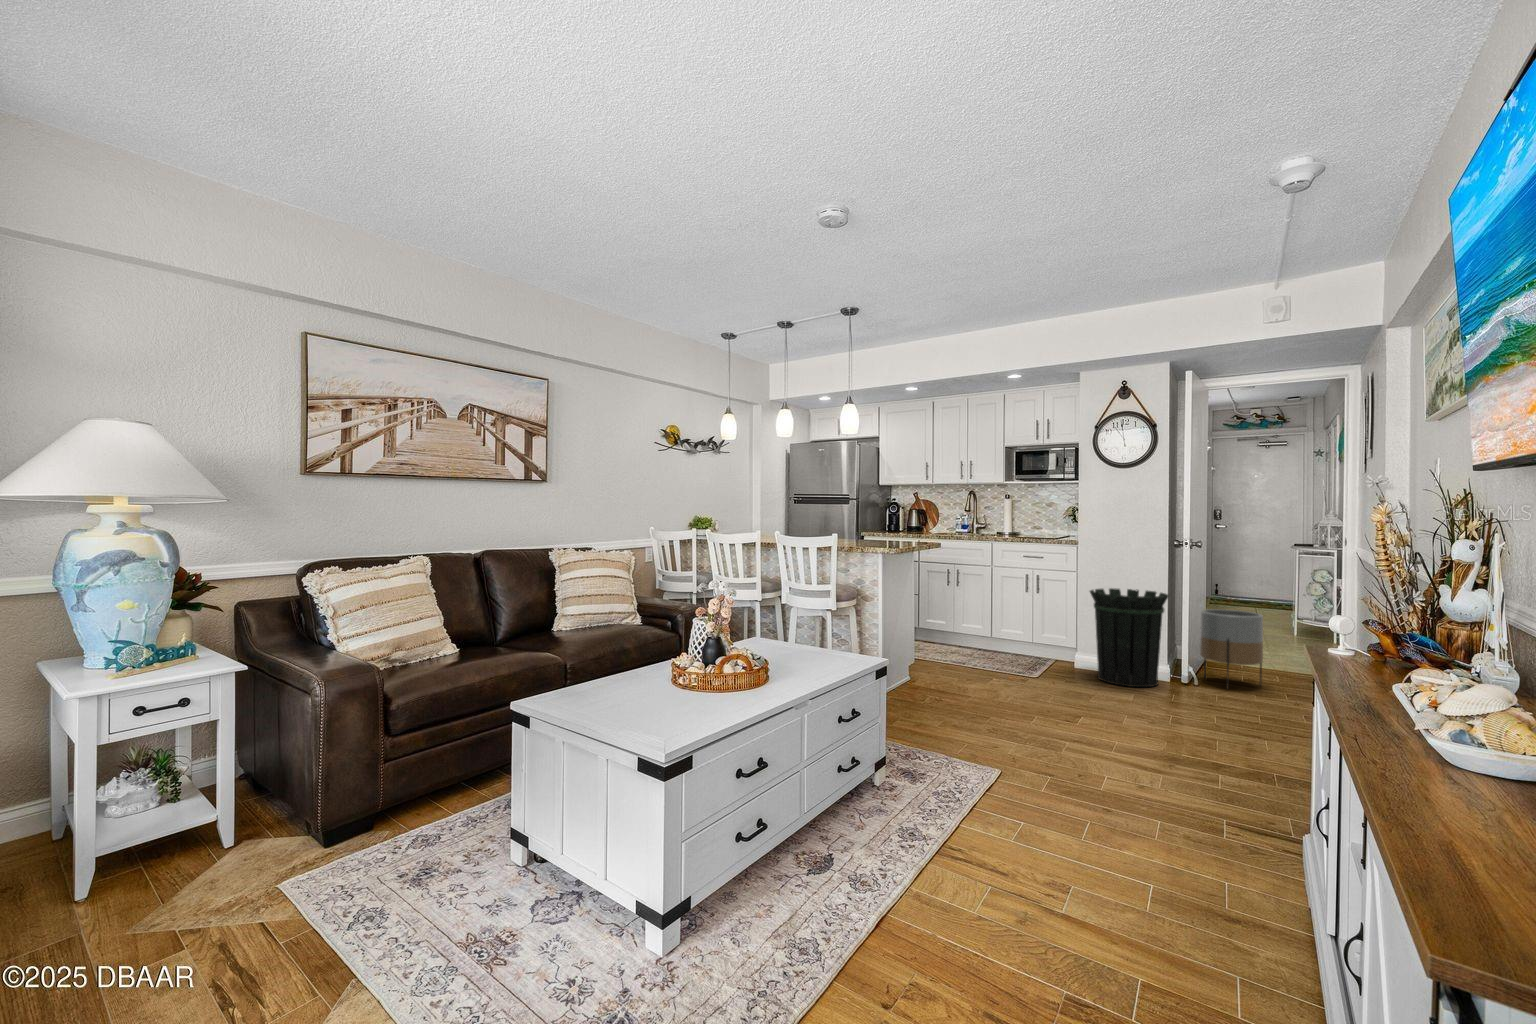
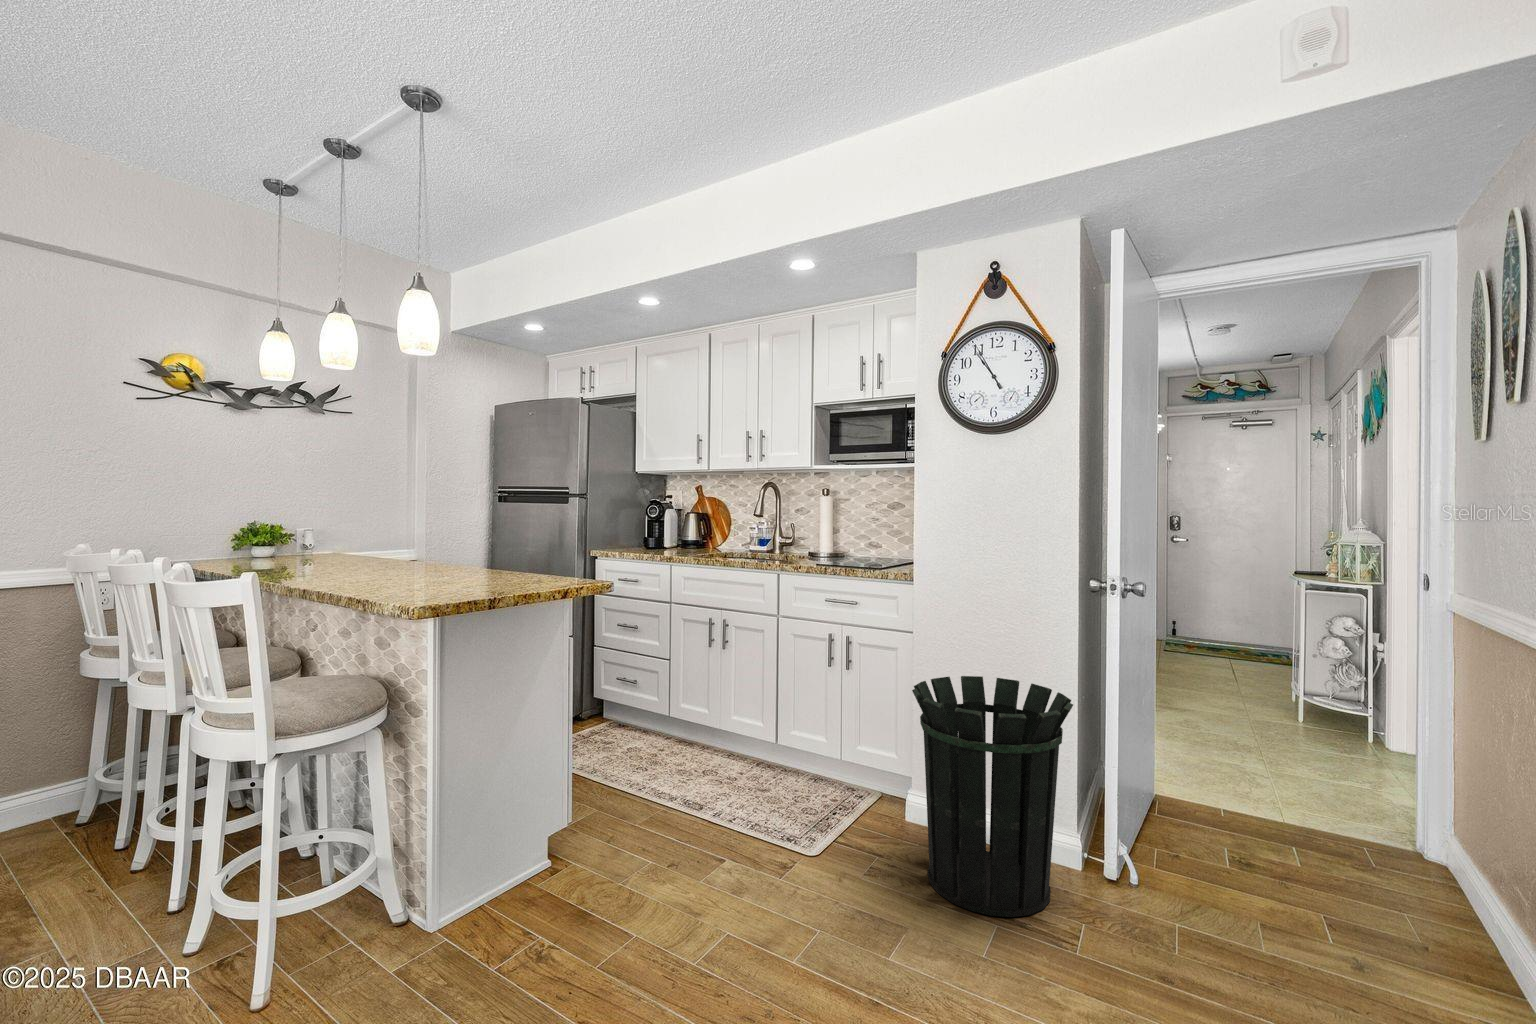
planter: present [1200,609,1263,688] -> none [1141,723,1275,923]

